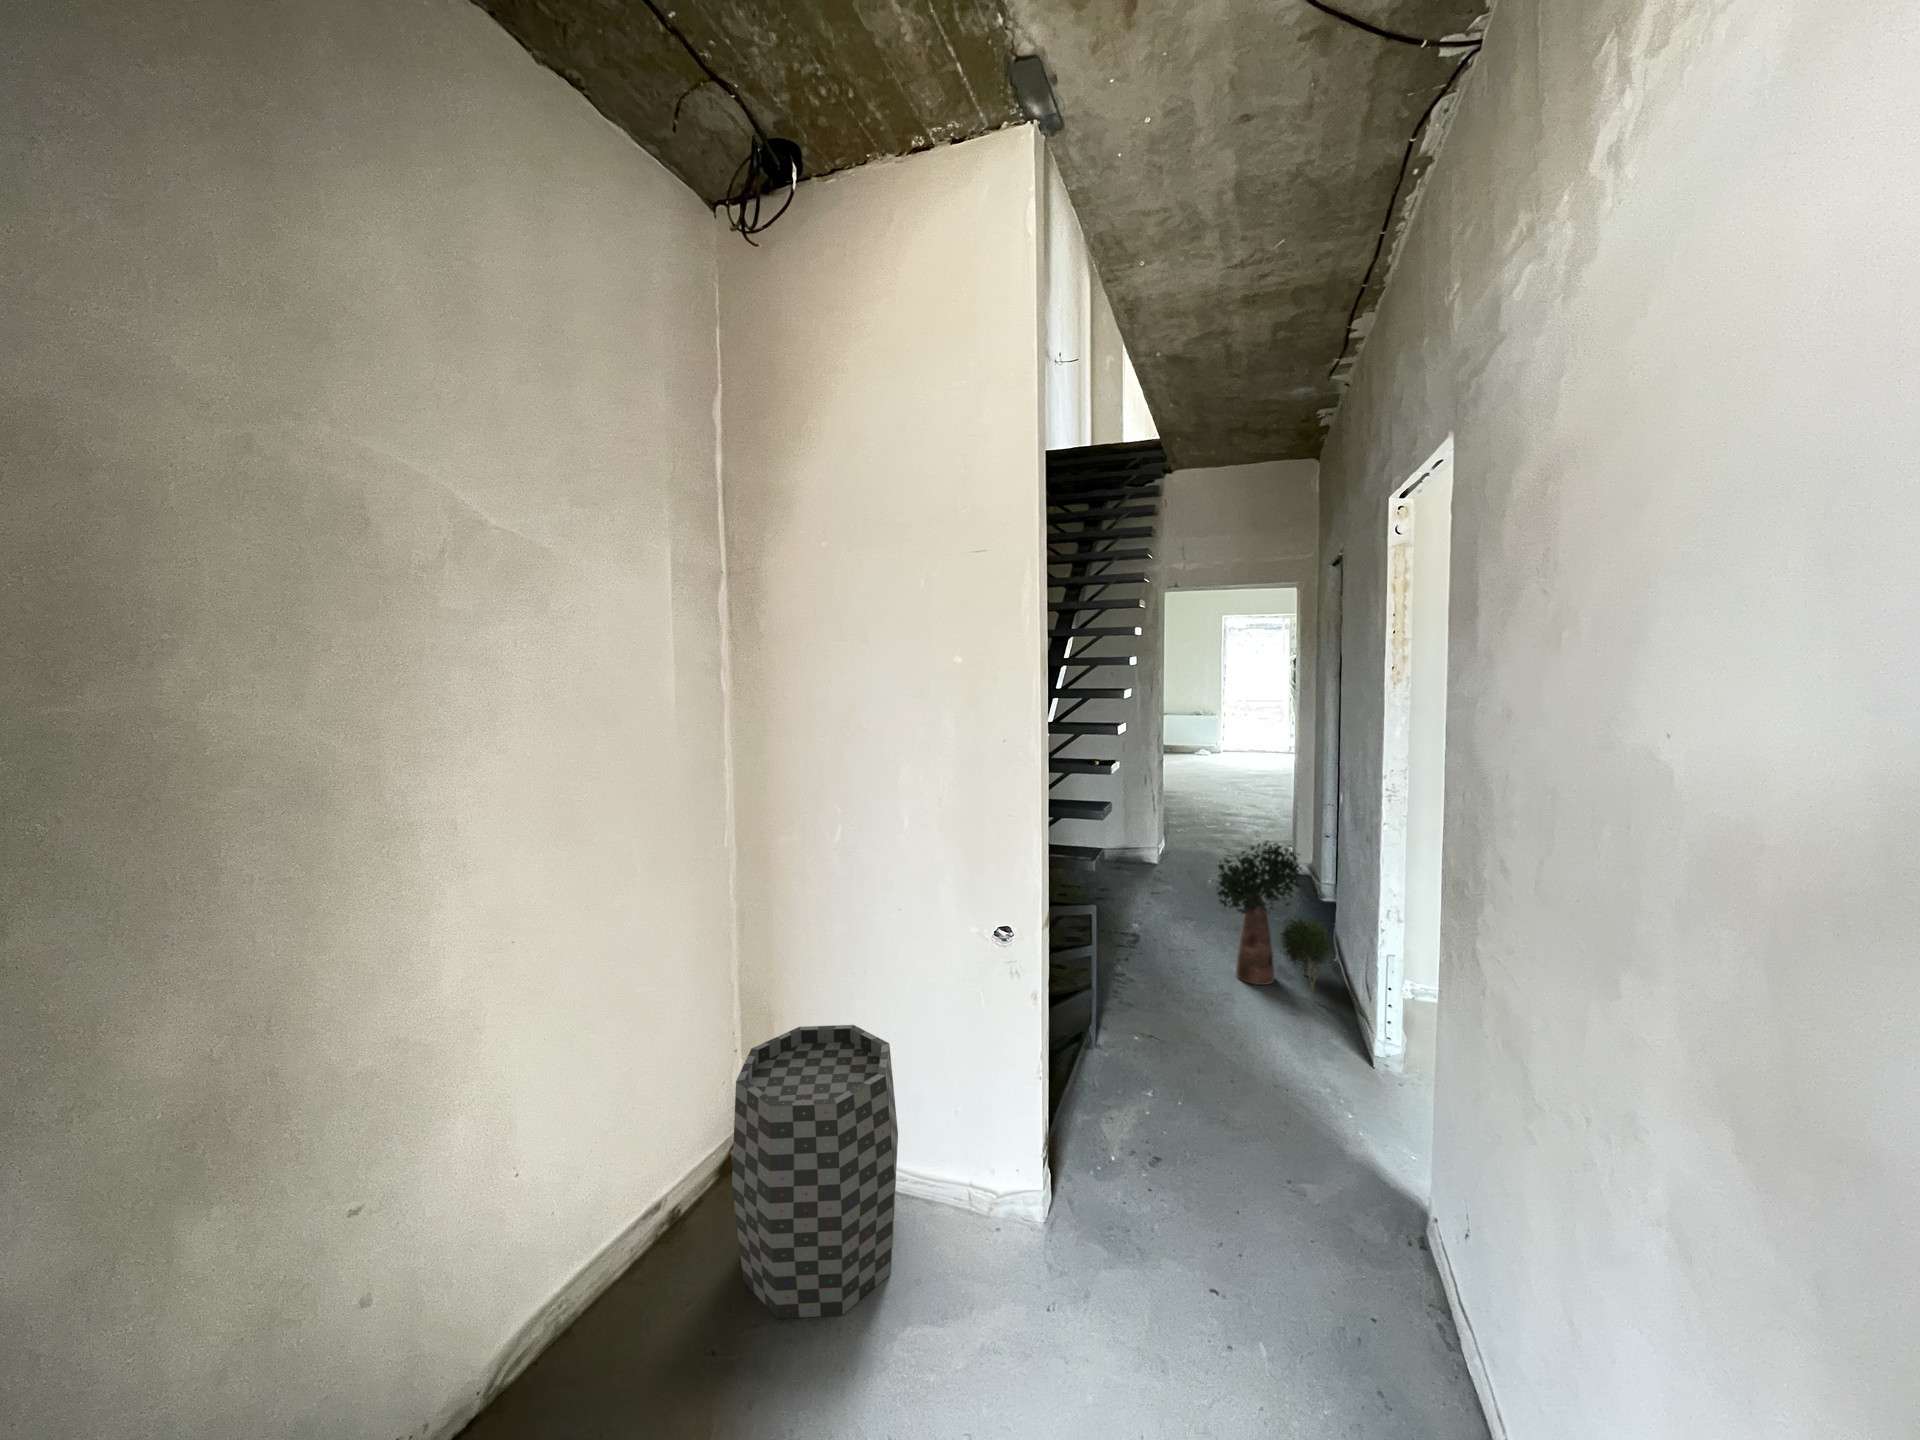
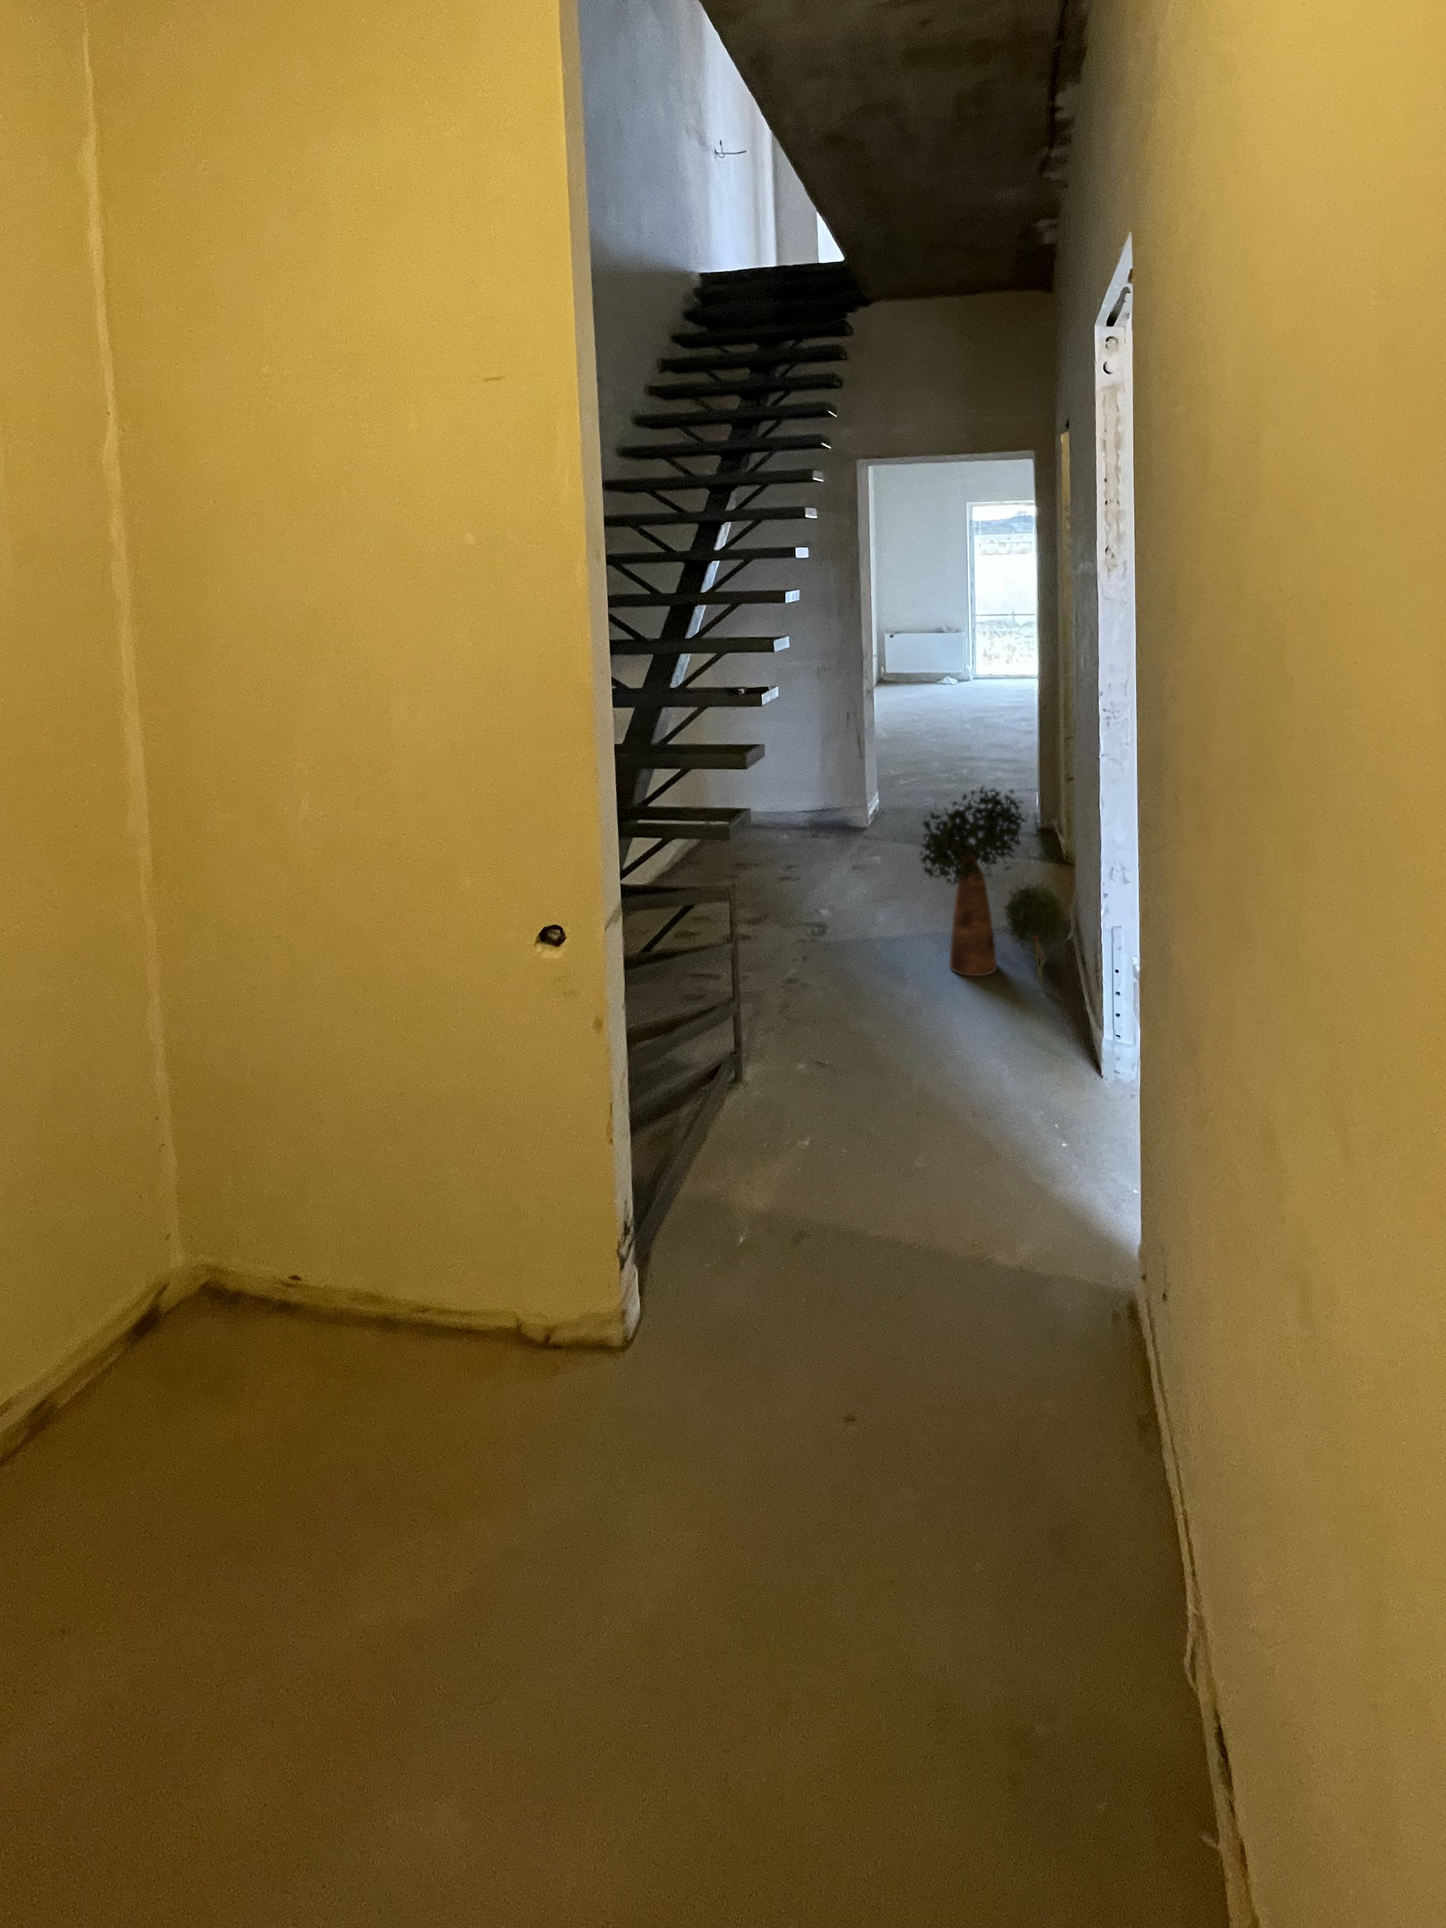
trash can: present [732,1025,898,1319] -> none [108,1100,404,1578]

